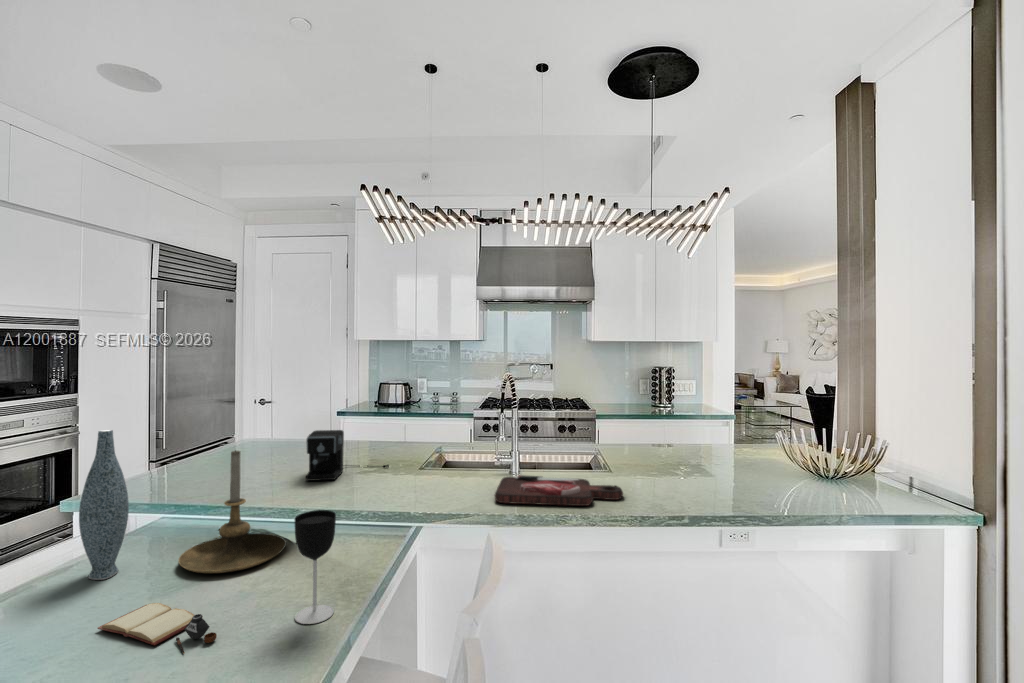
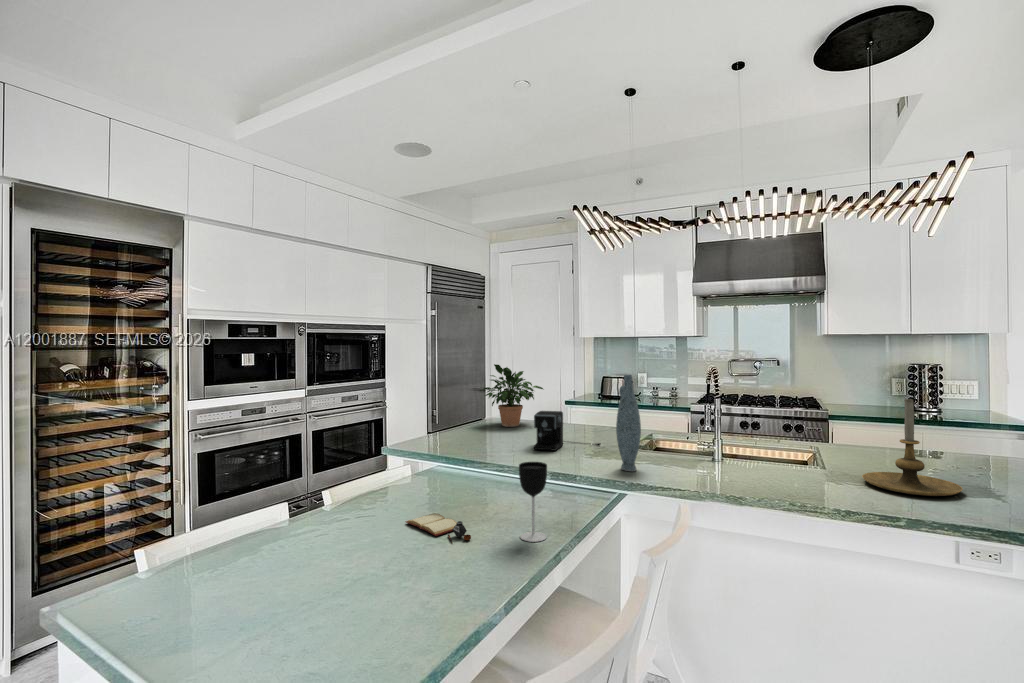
potted plant: none [228,372,318,450] -> present [482,364,543,427]
vase: present [79,430,129,580] -> present [616,374,641,471]
candle holder: present [179,451,286,573] -> present [862,399,963,496]
cutting board: present [495,475,623,506] -> none [688,460,824,491]

